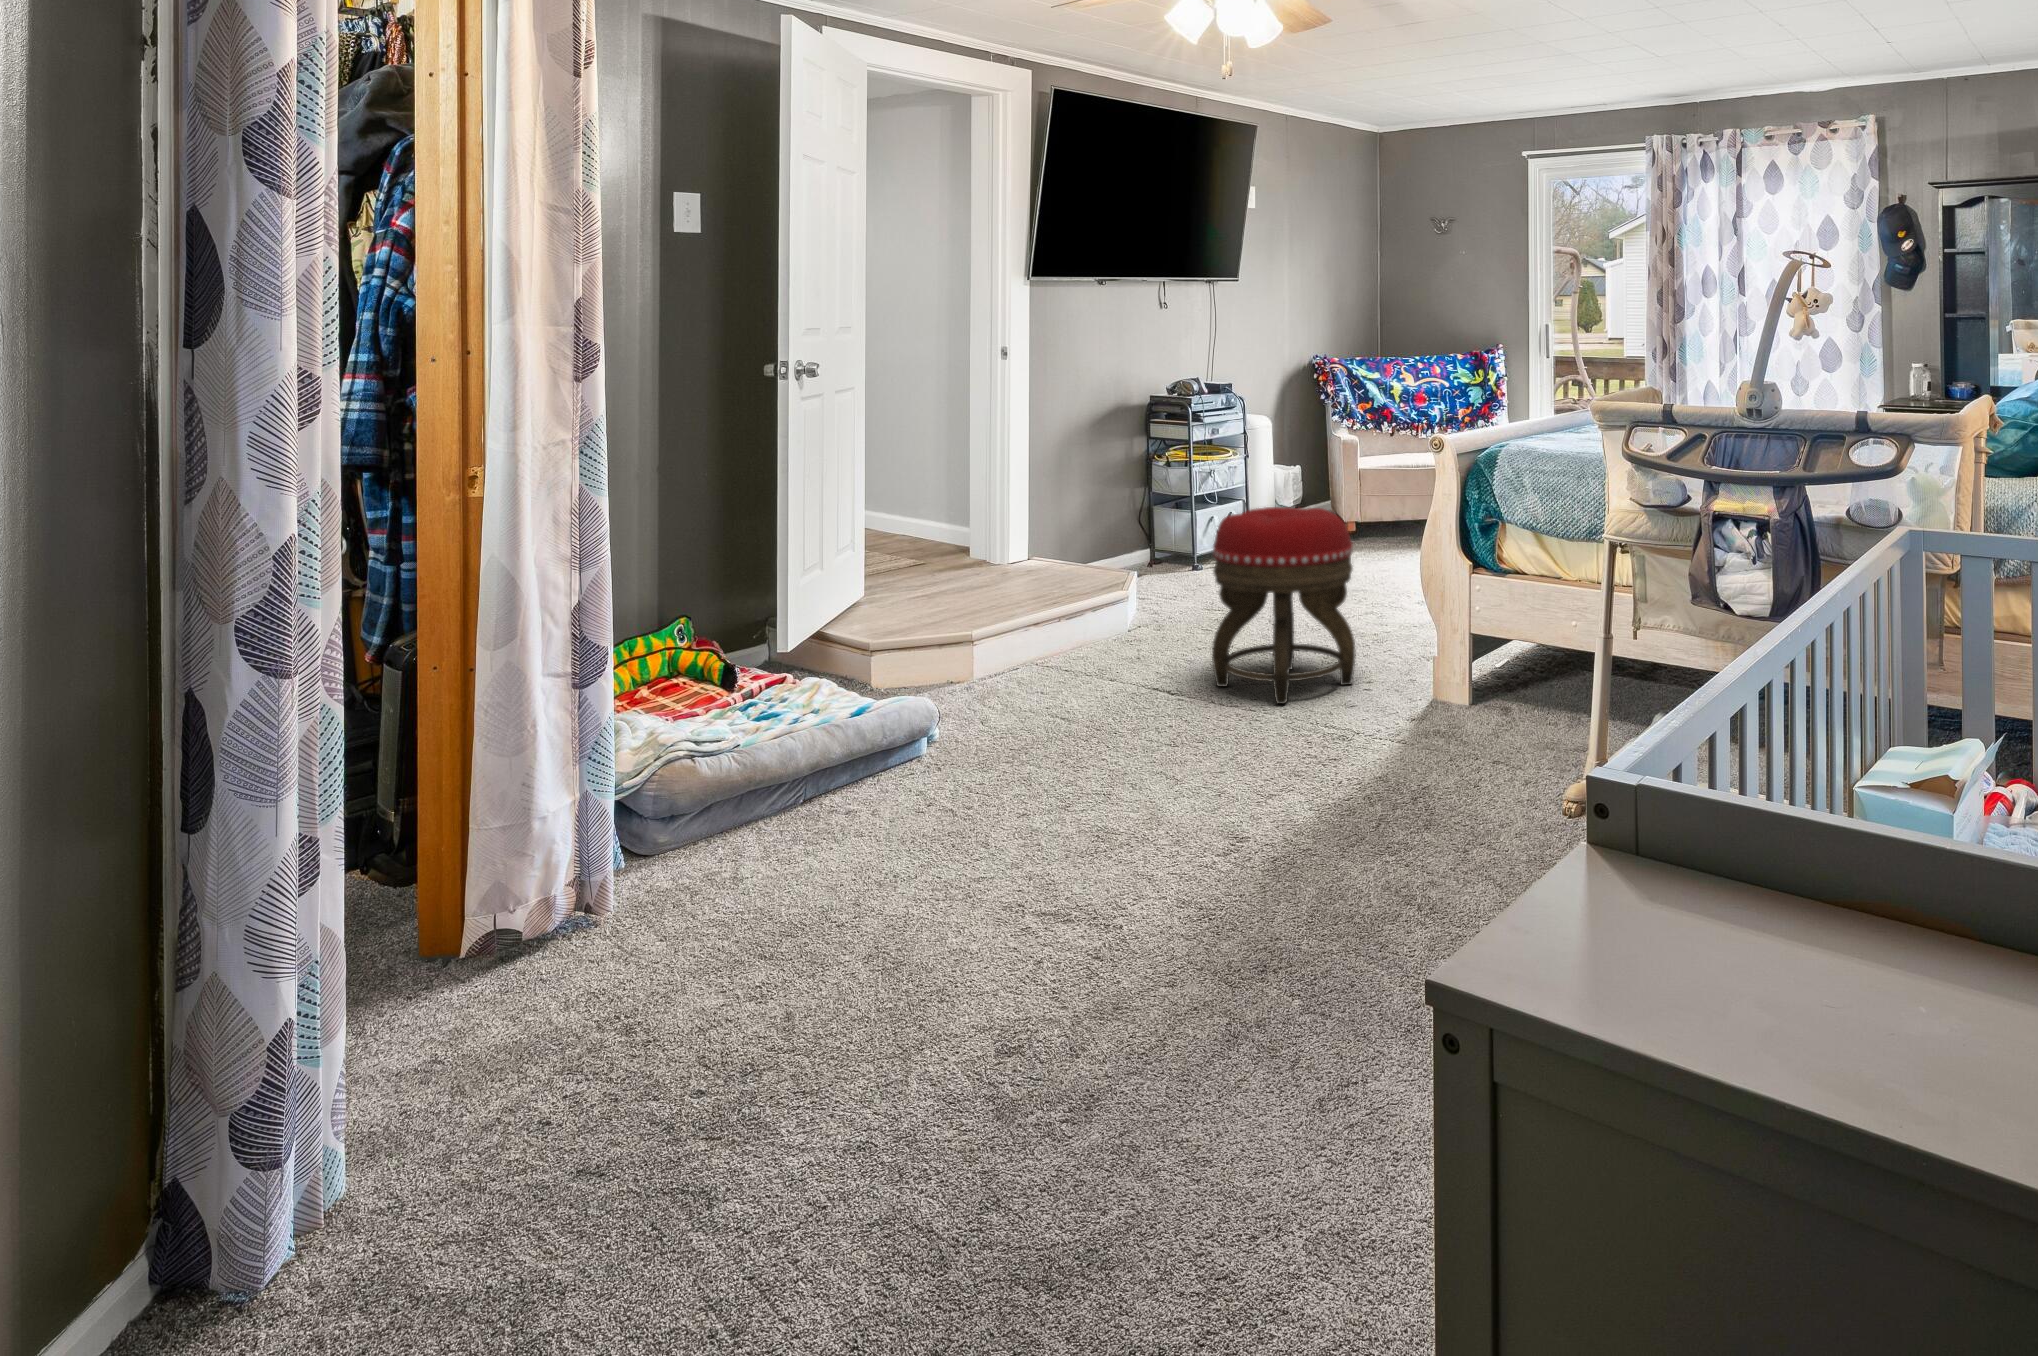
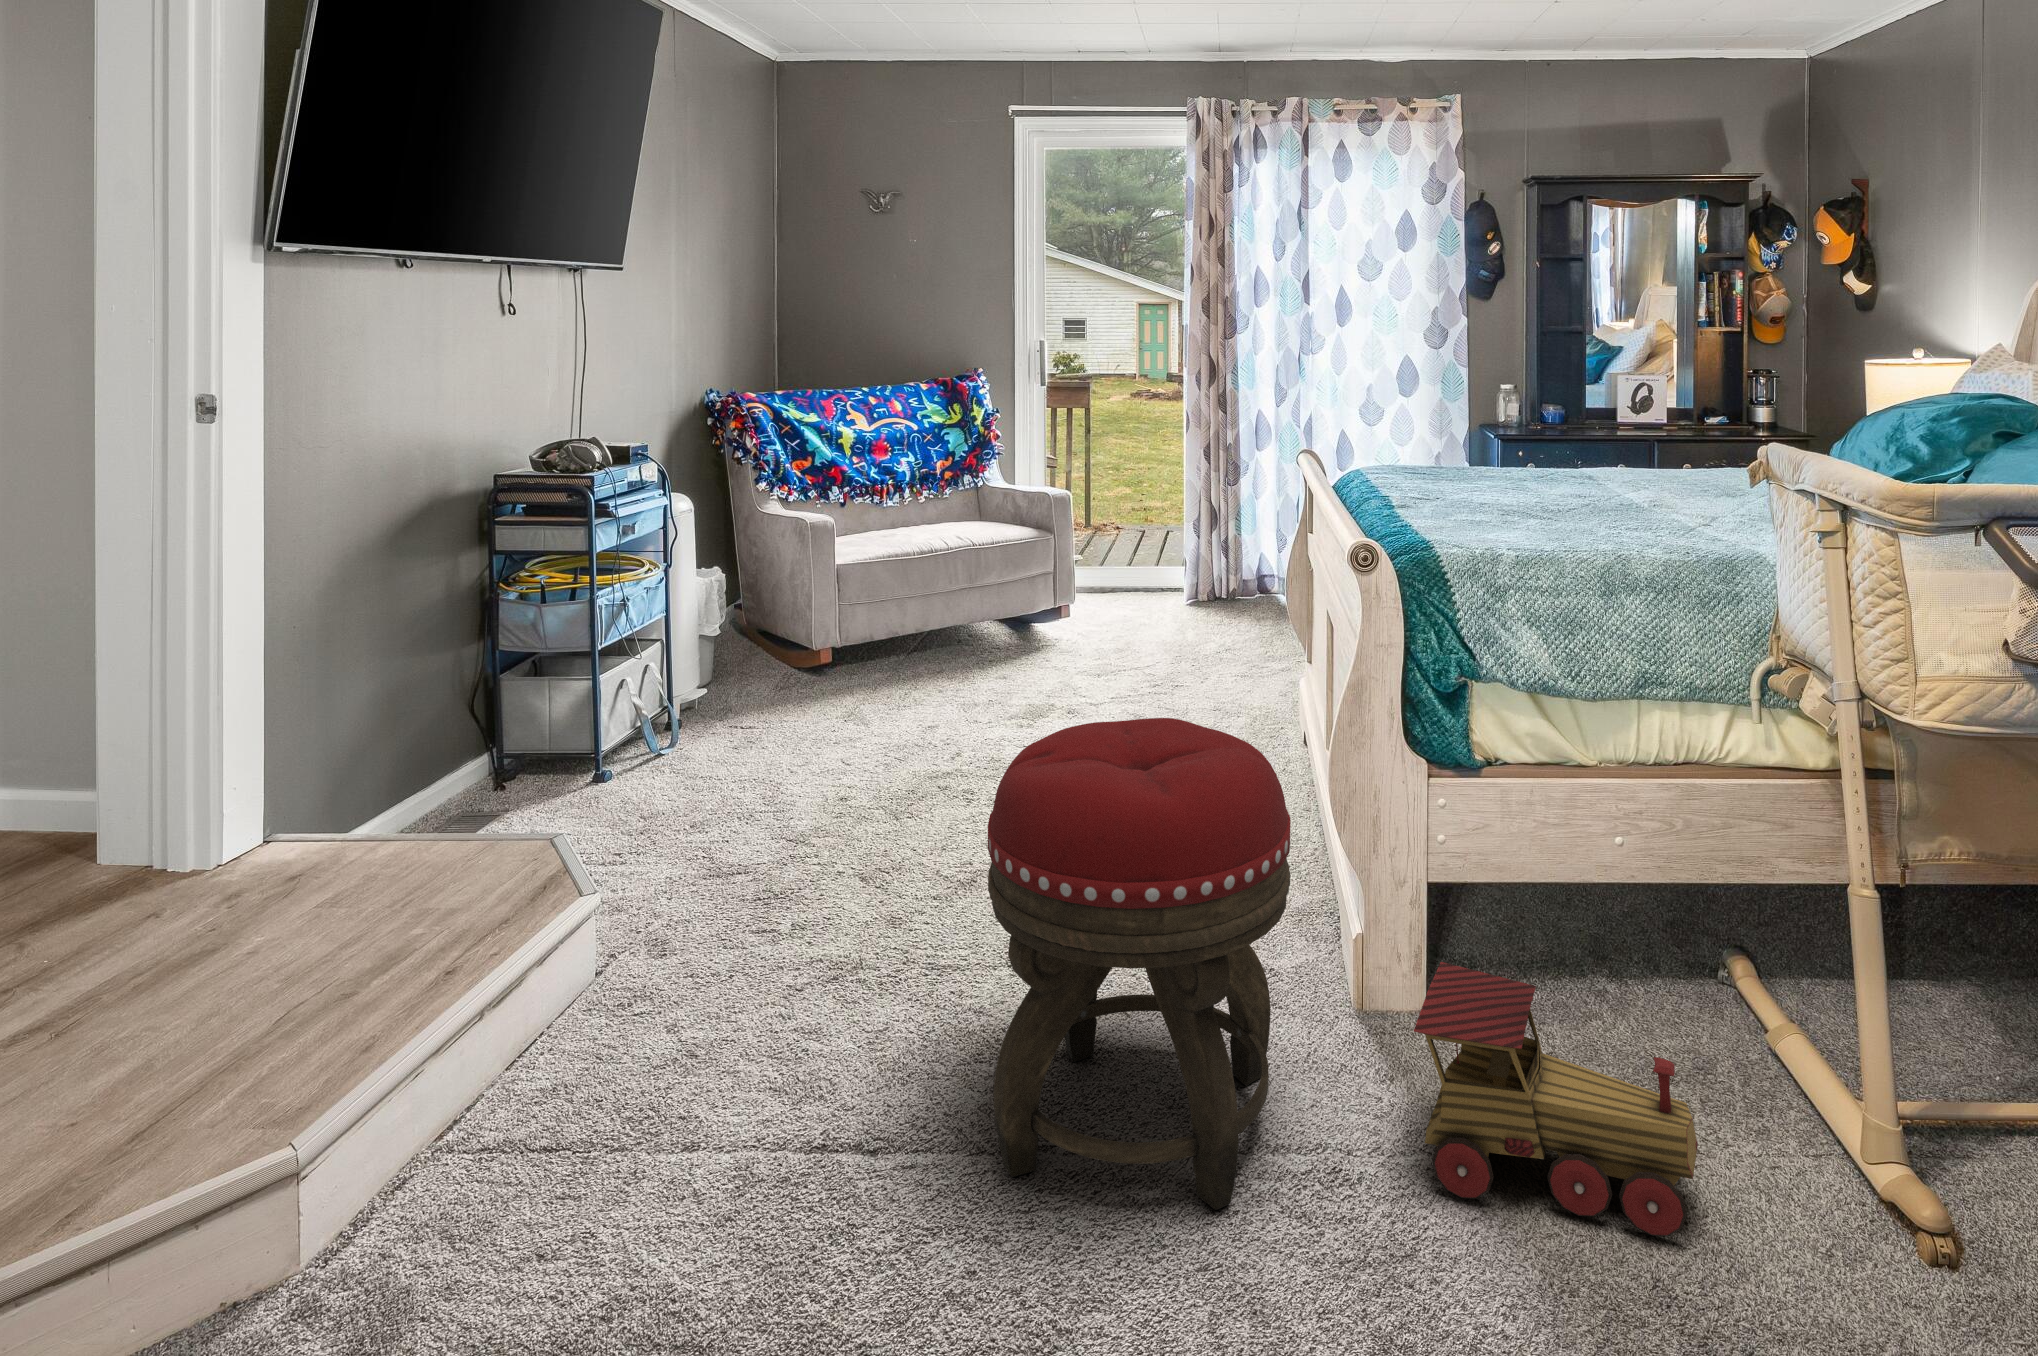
toy train: none [1361,632,1480,739] -> present [1414,962,1698,1236]

